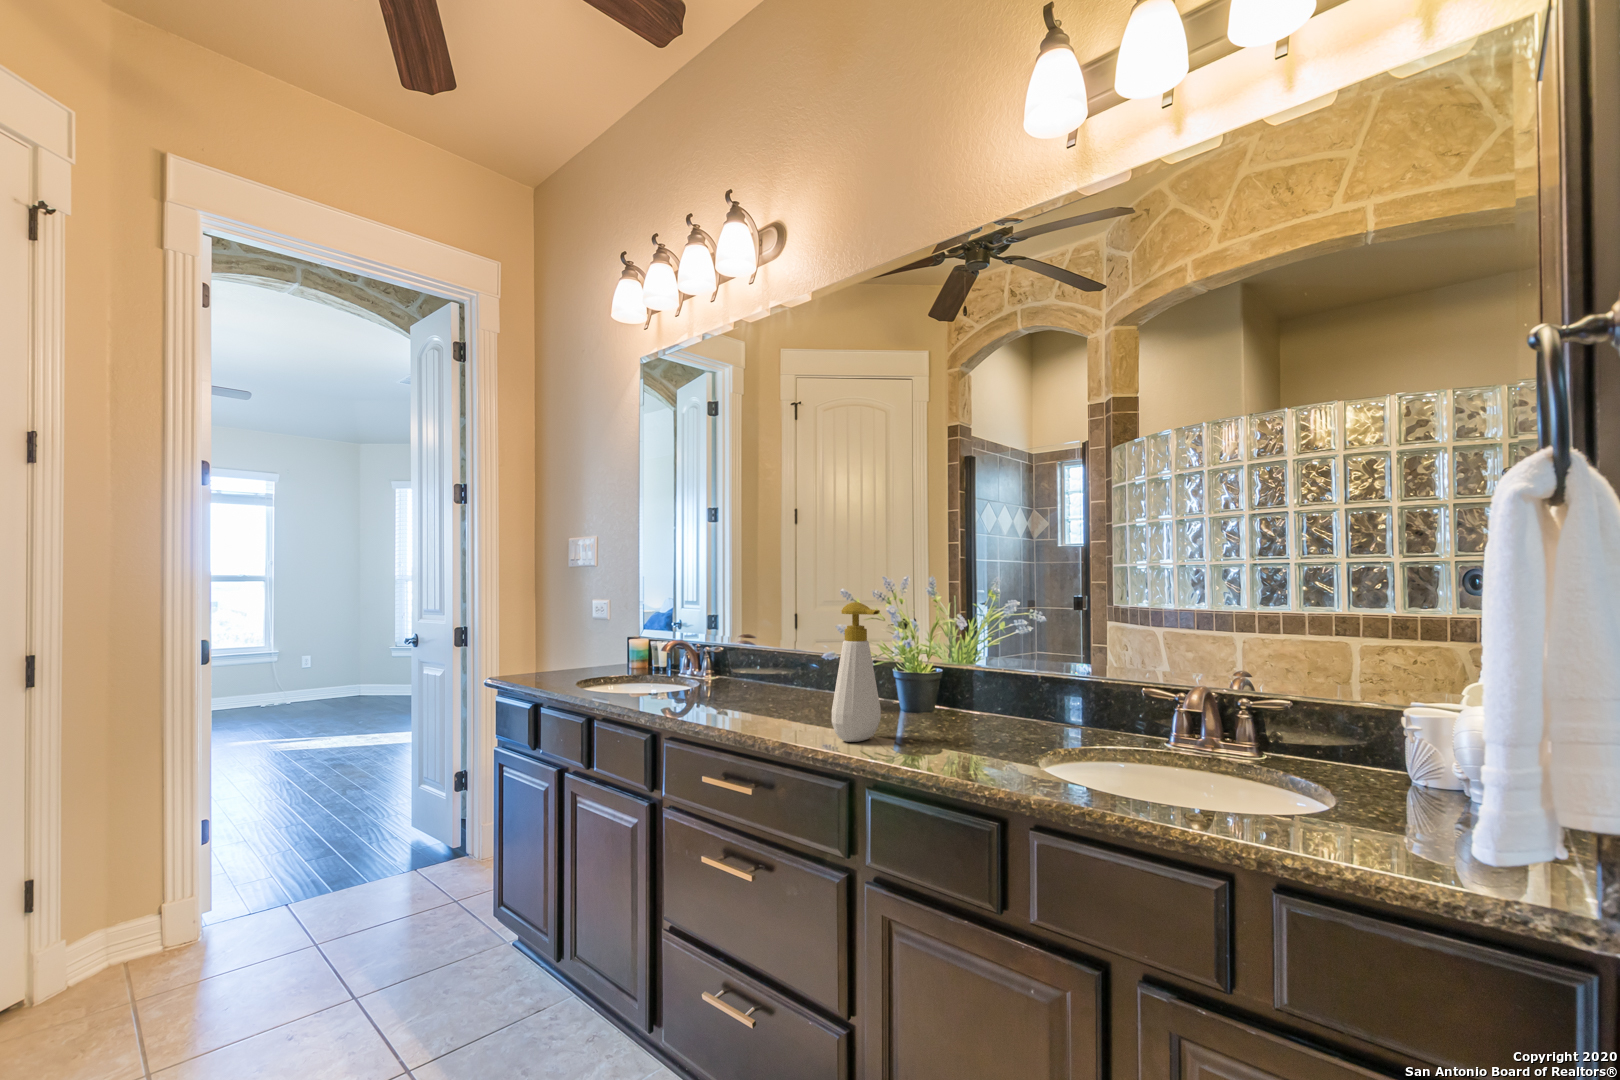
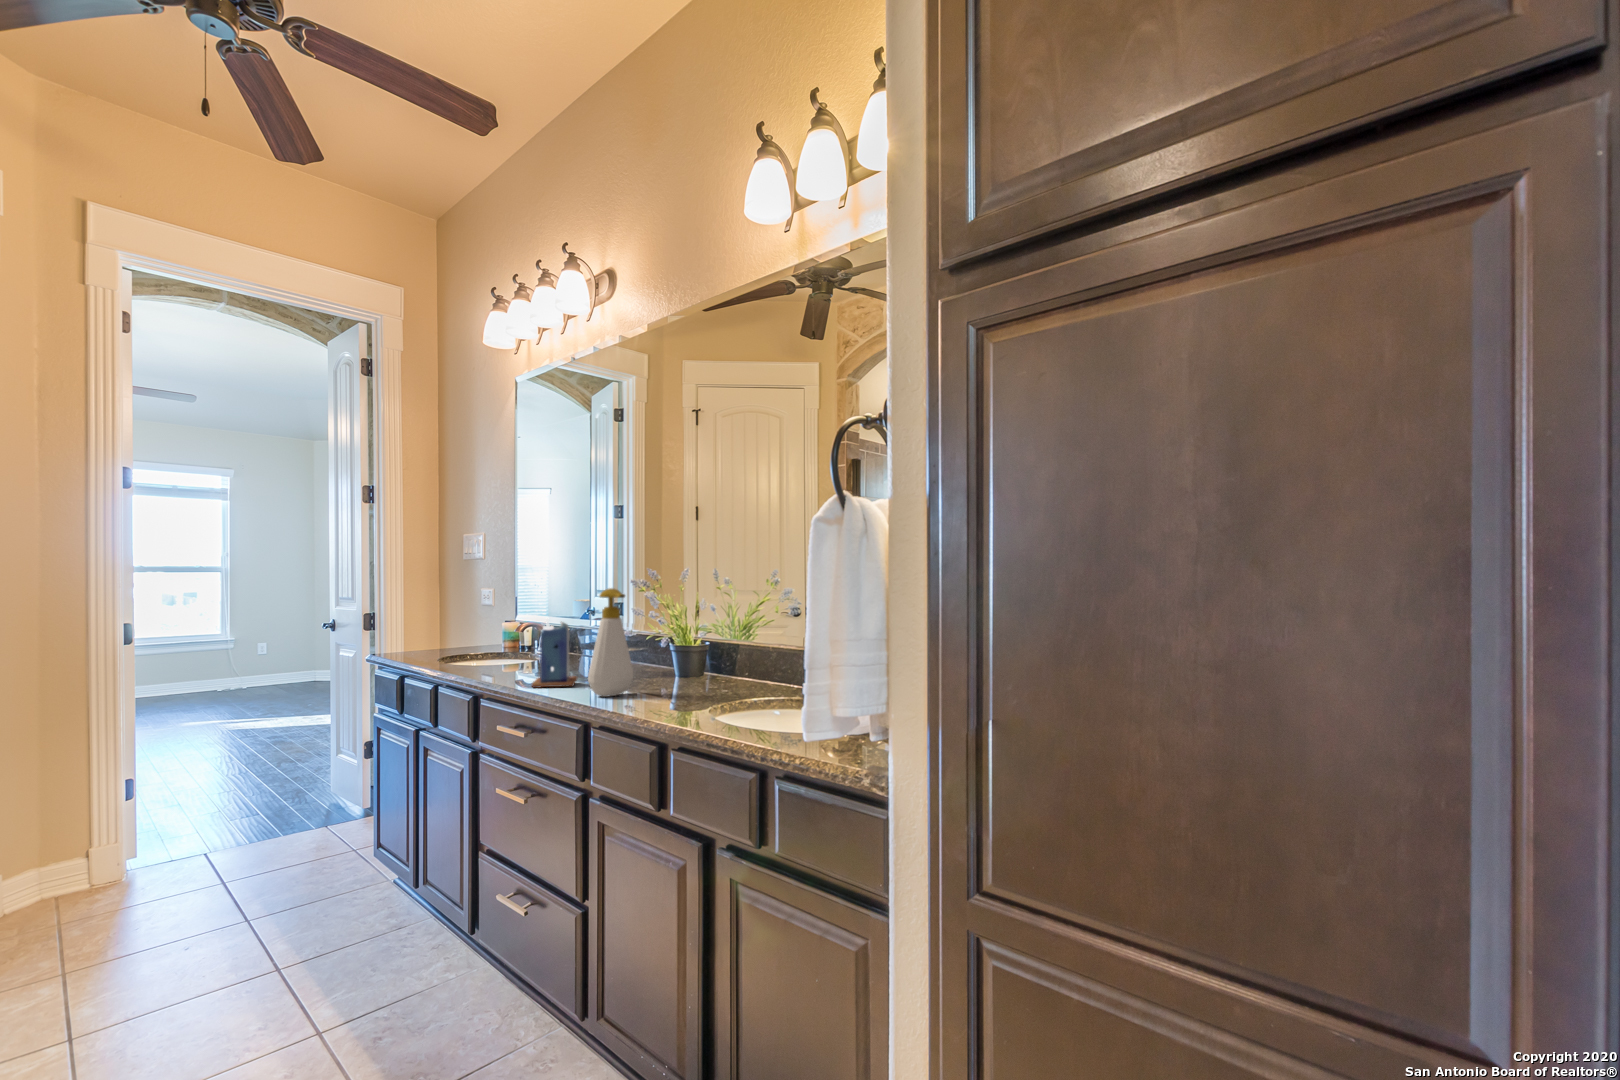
candle: none [737,639,790,727] -> present [532,619,577,688]

